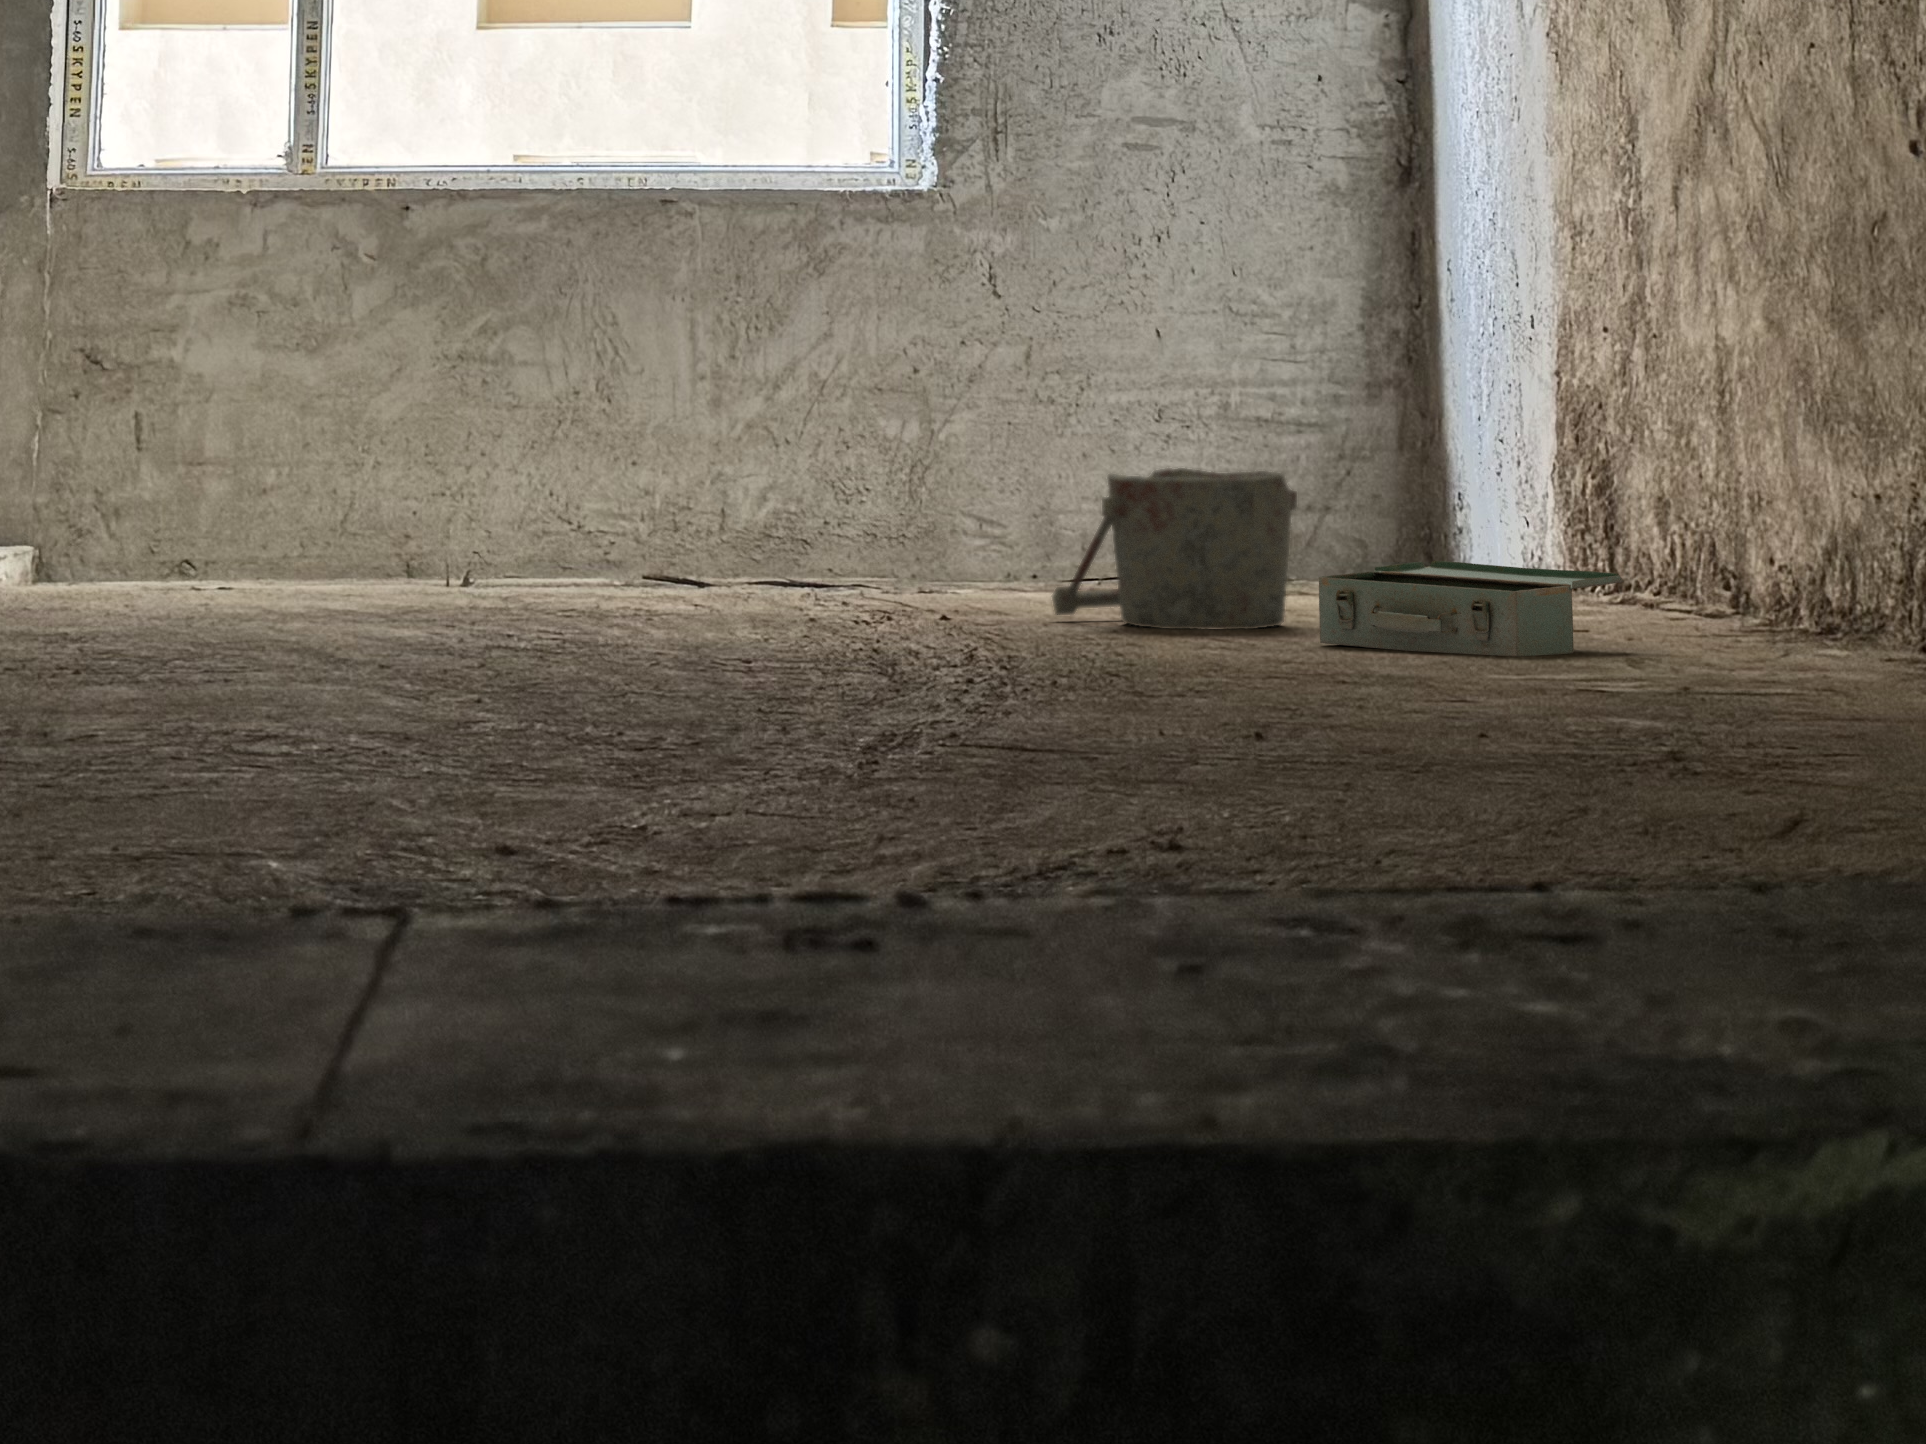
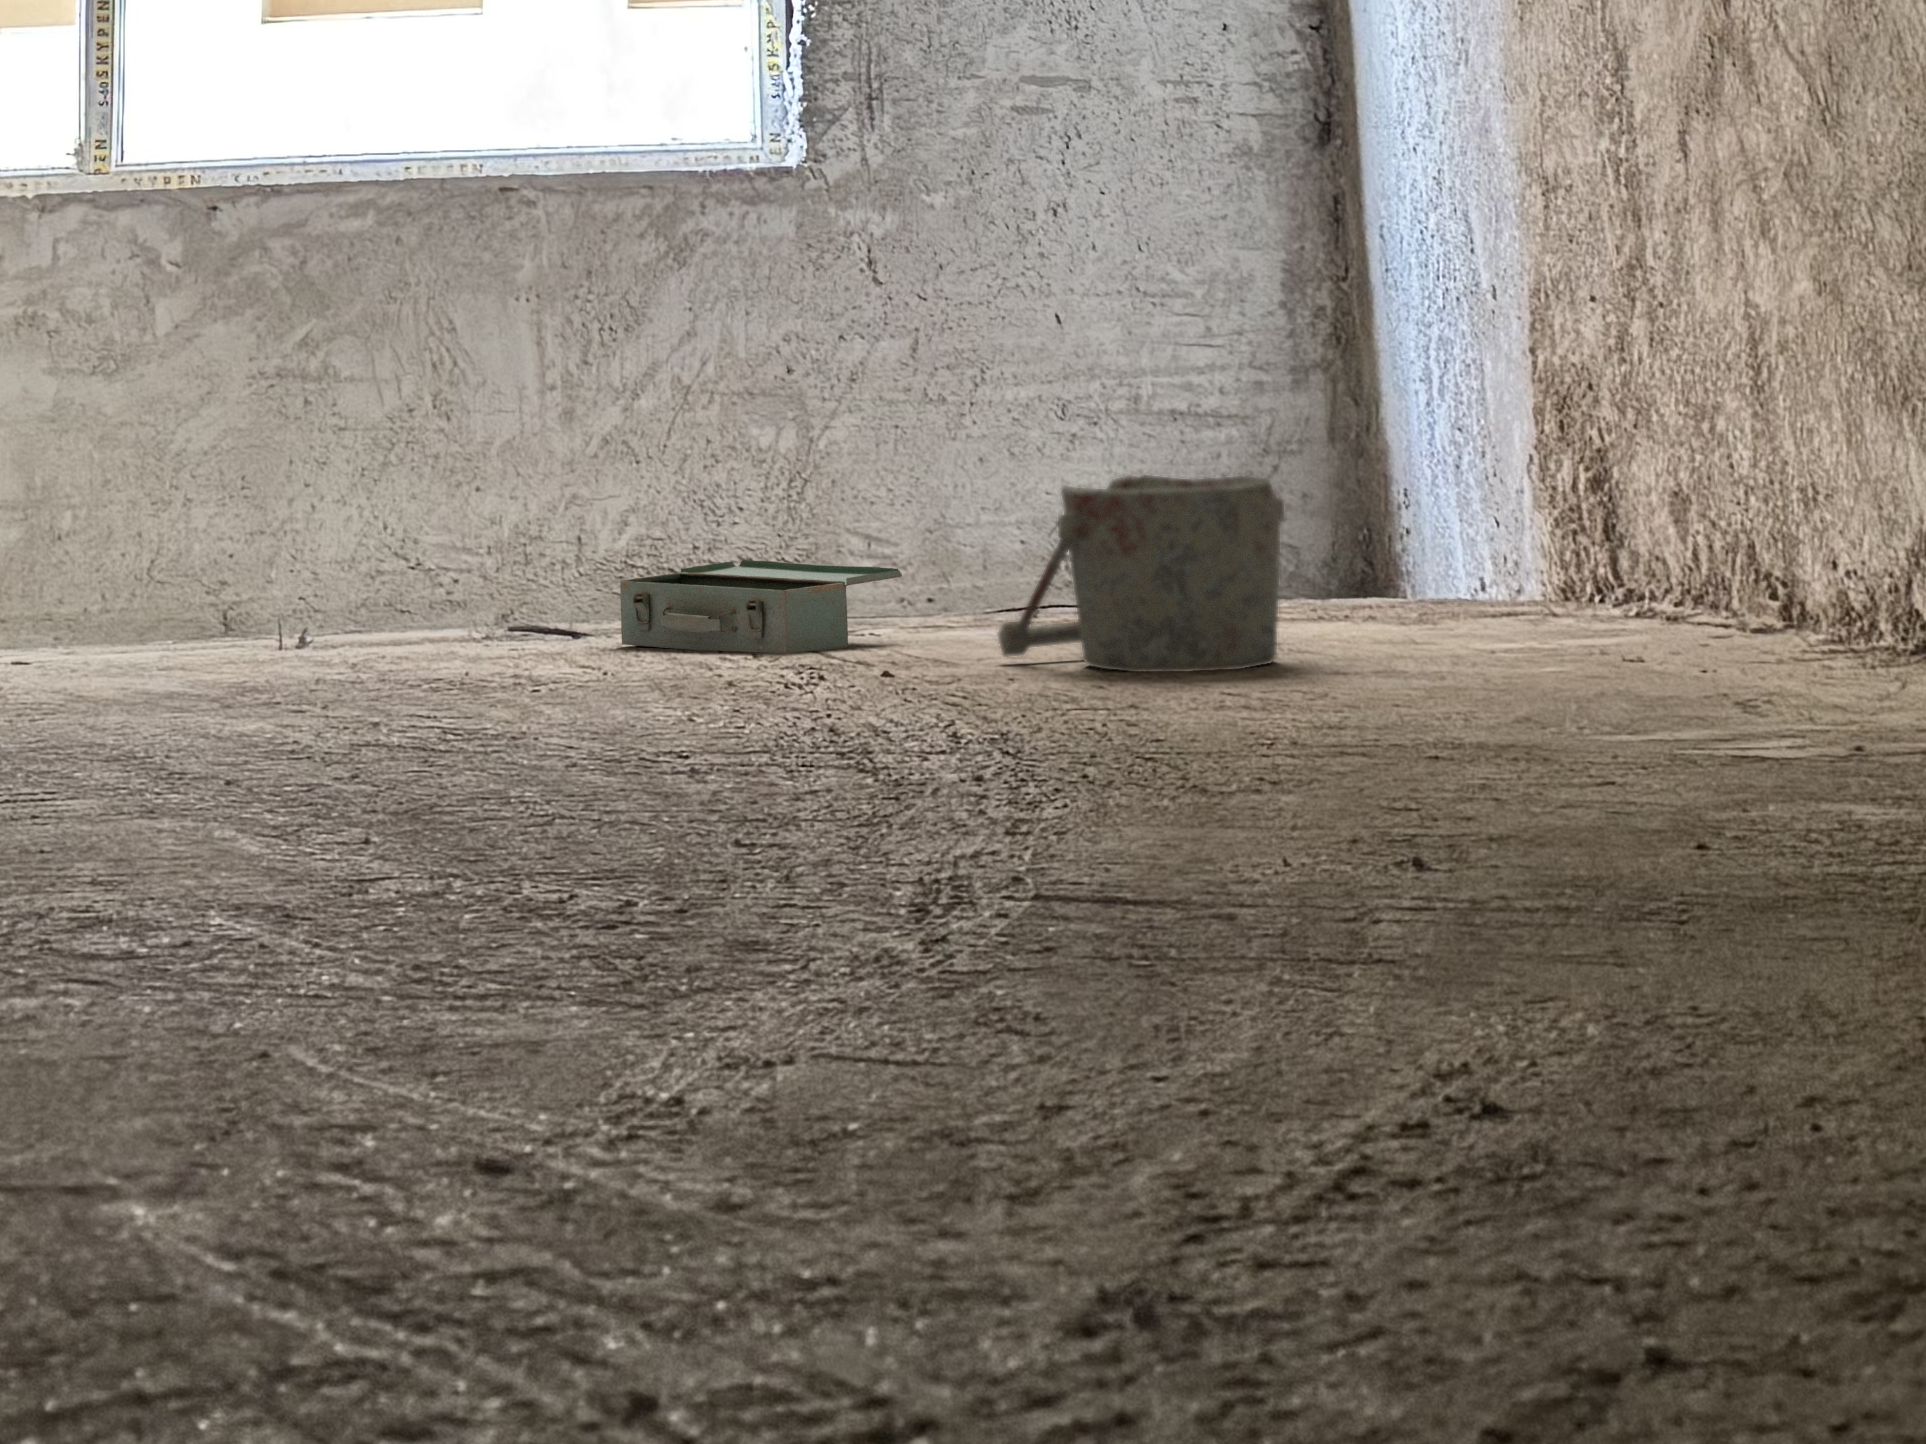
toolbox: present [1319,561,1623,656] -> present [620,560,902,653]

